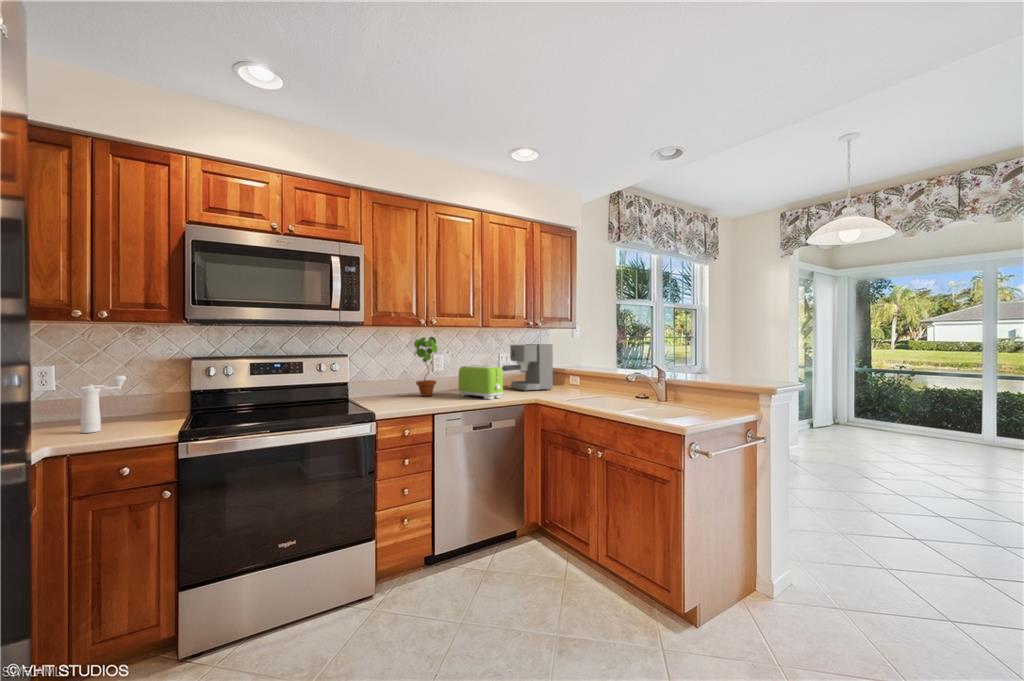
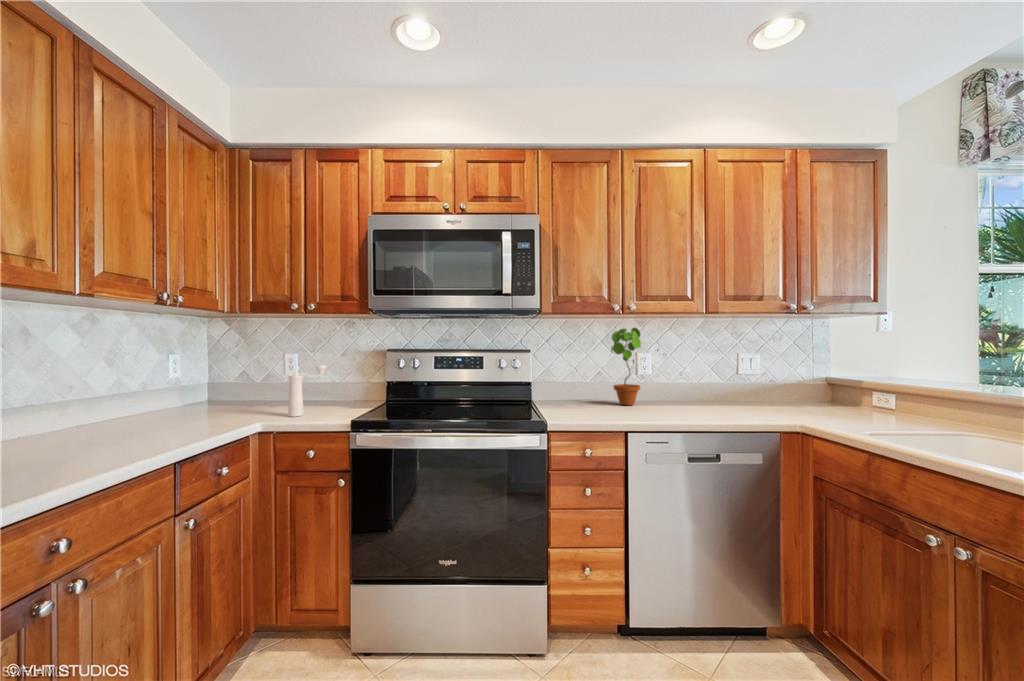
coffee maker: present [502,344,553,391] -> none [742,337,836,410]
toaster: present [459,365,503,399] -> none [671,366,740,417]

